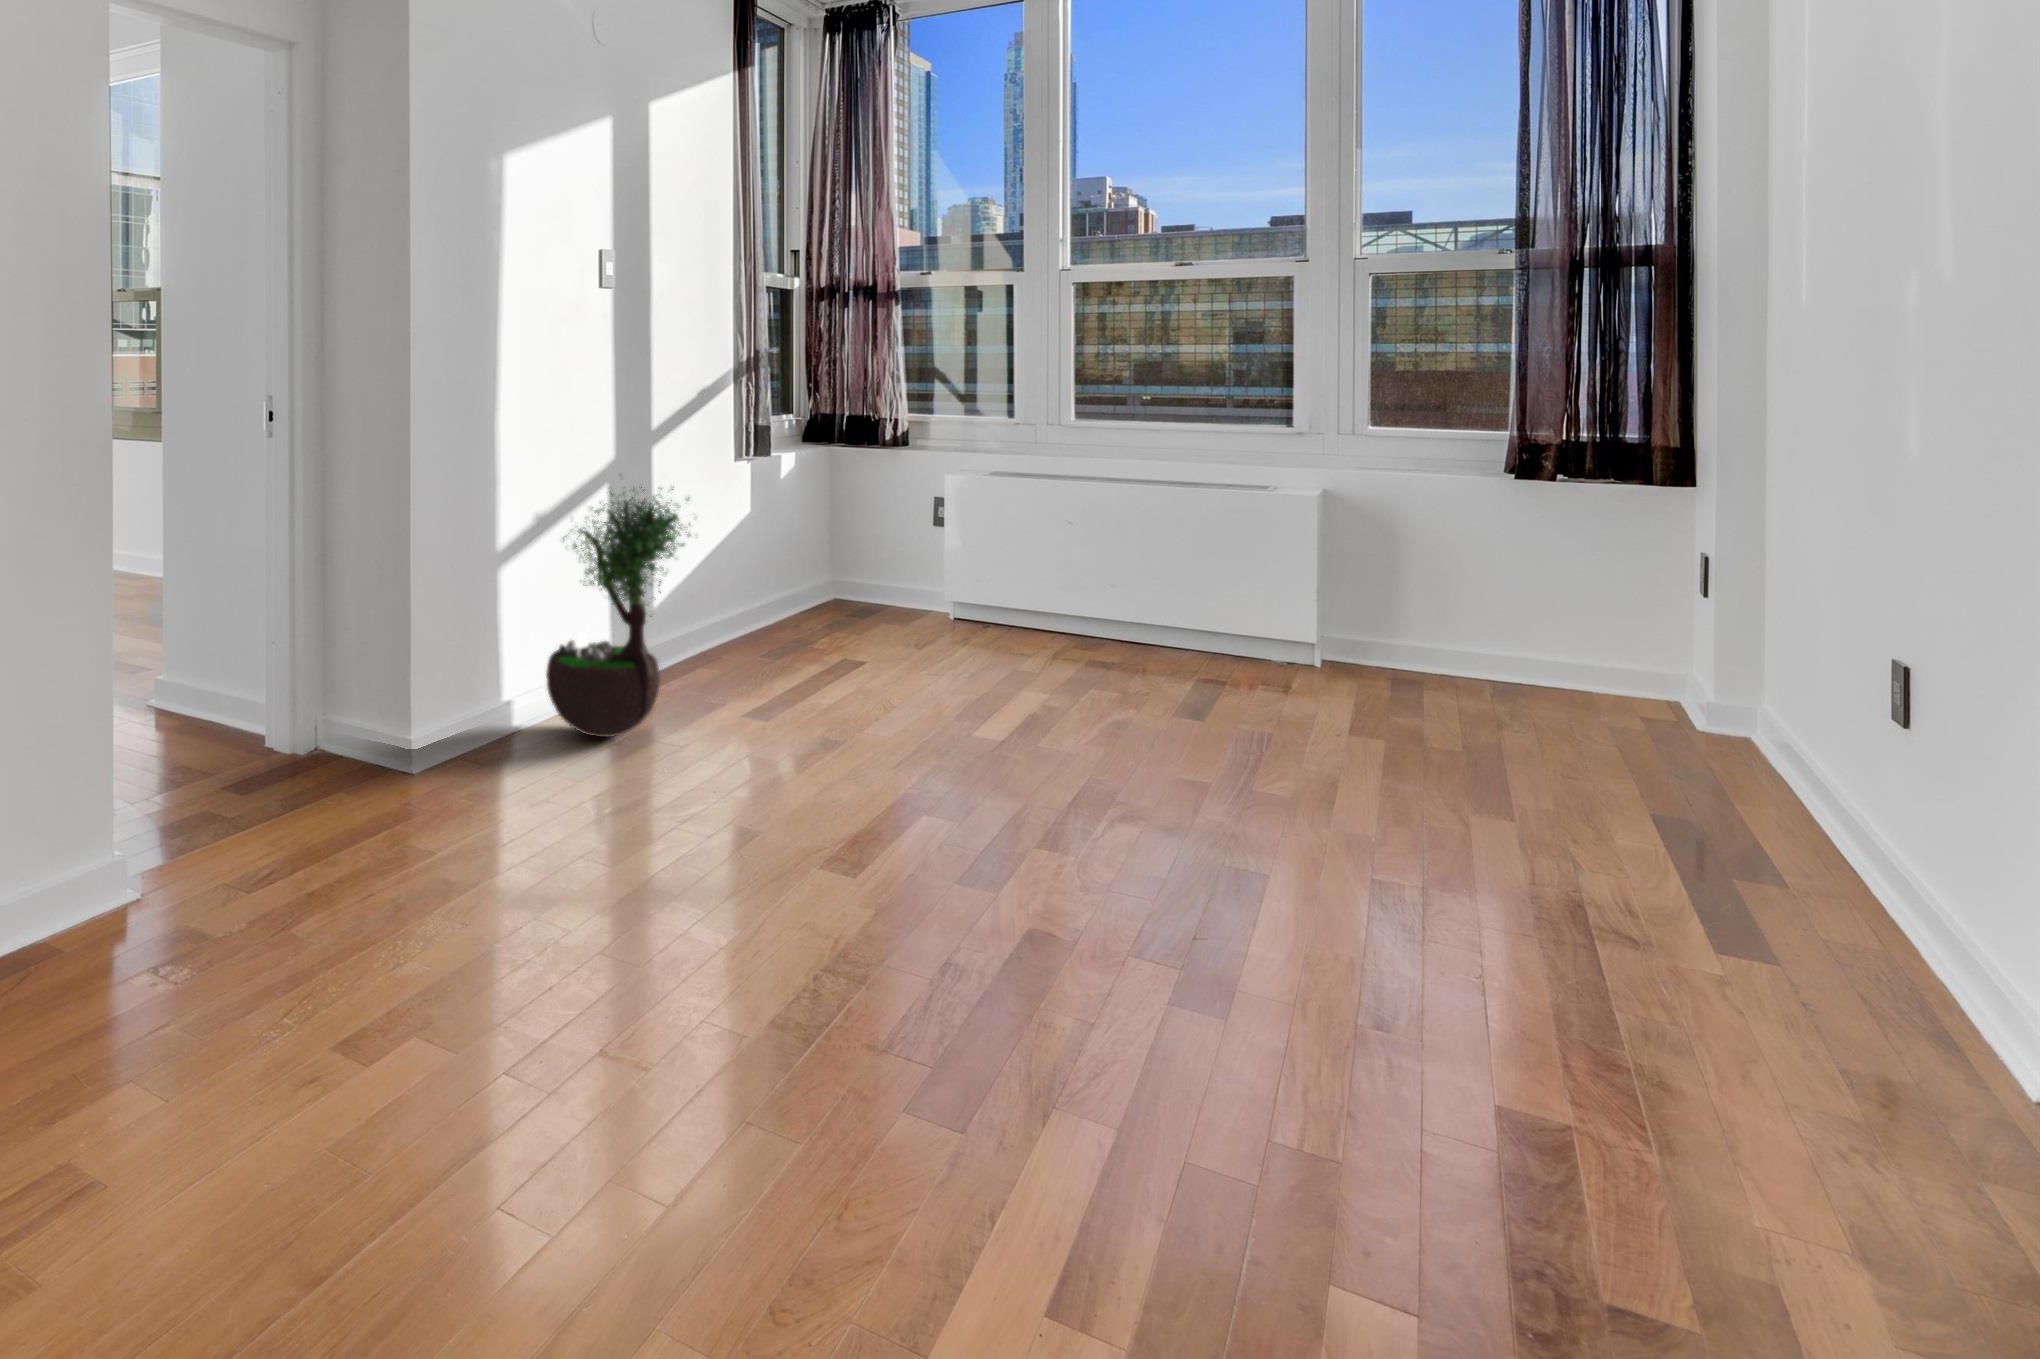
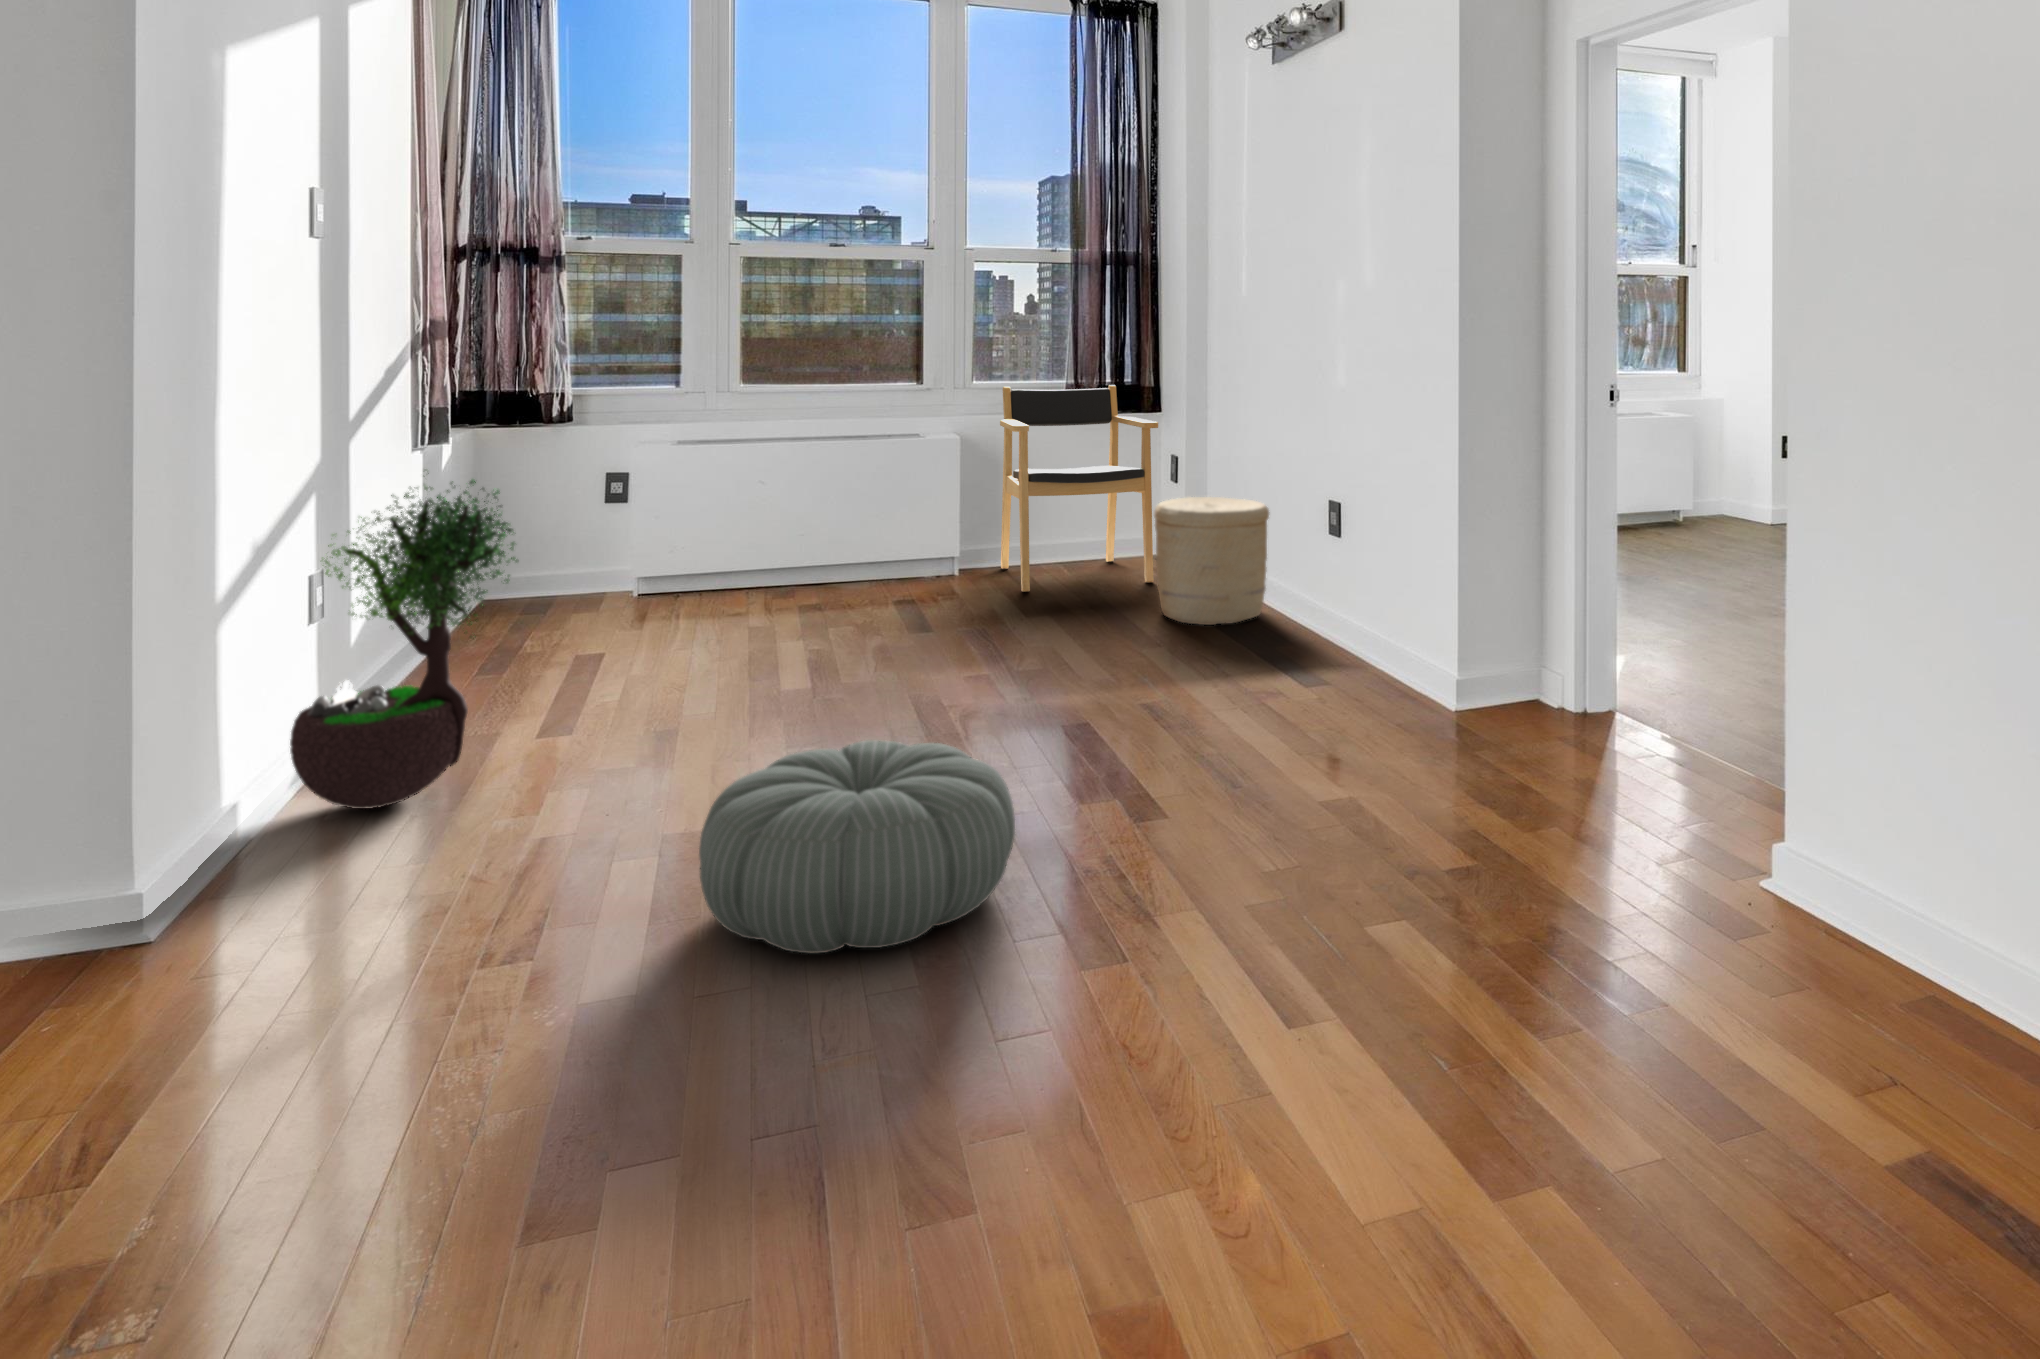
armchair: none [1371,435,1633,732] -> present [1000,385,1158,592]
woven basket: none [1563,614,1809,828] -> present [1154,497,1269,625]
pouf: none [638,789,968,1028] -> present [699,740,1015,954]

